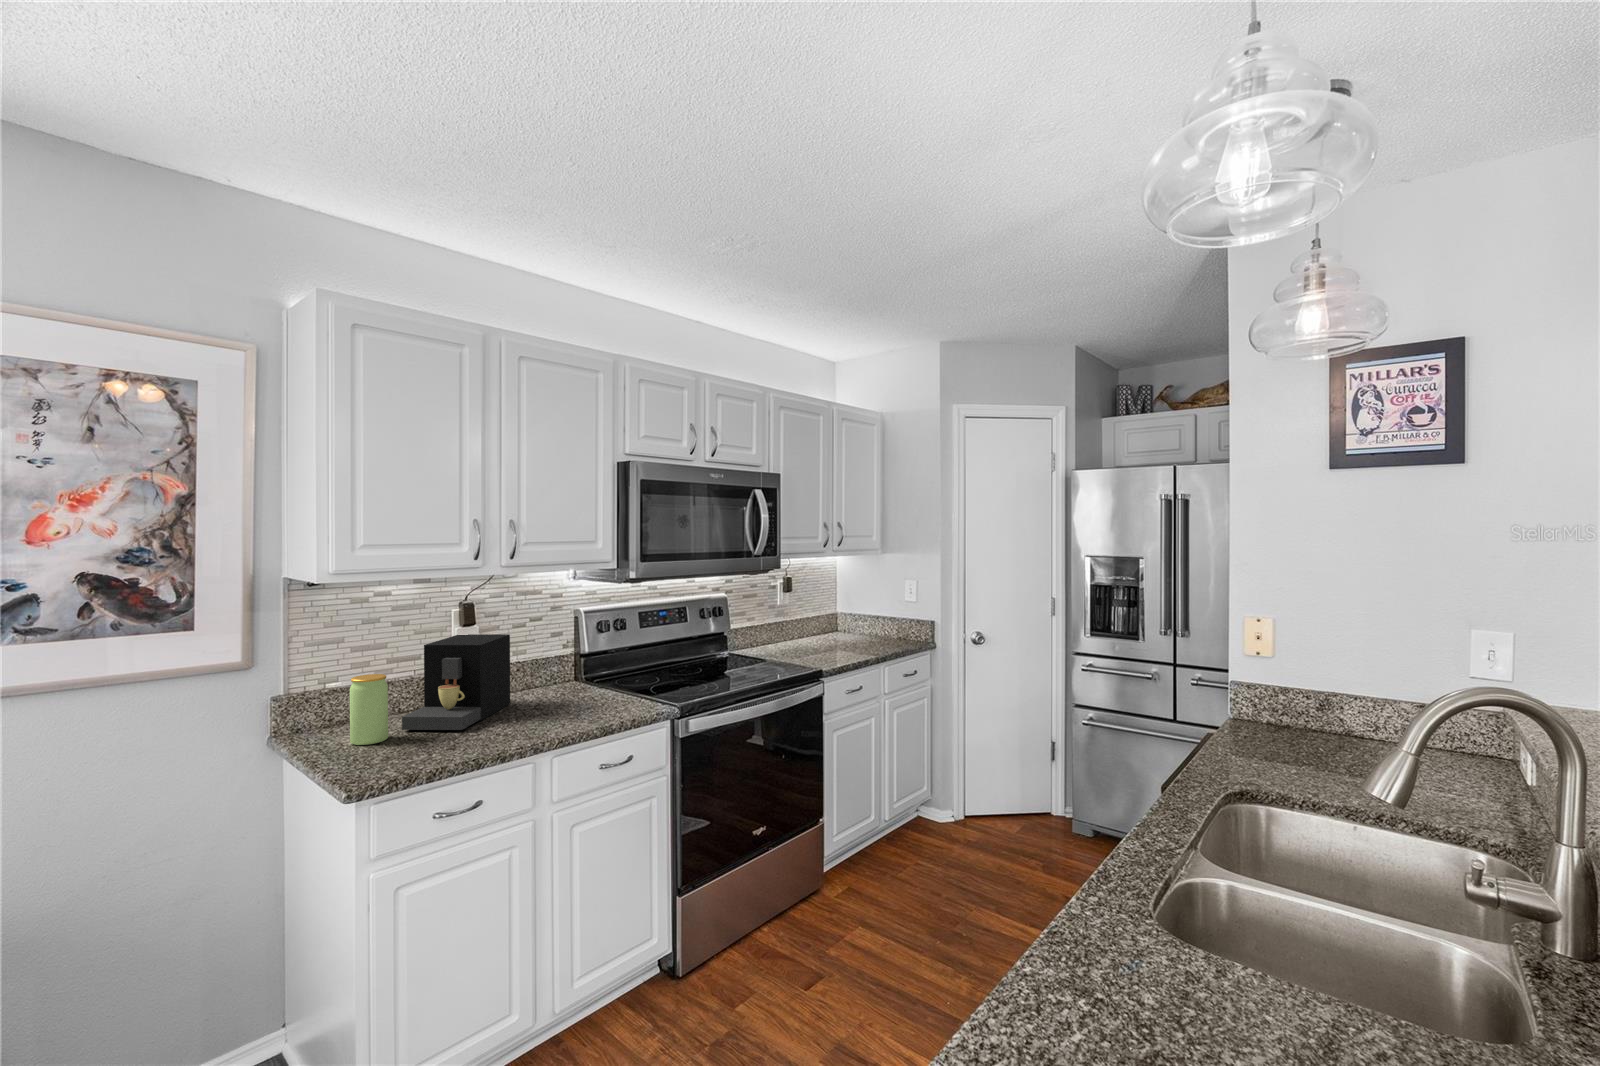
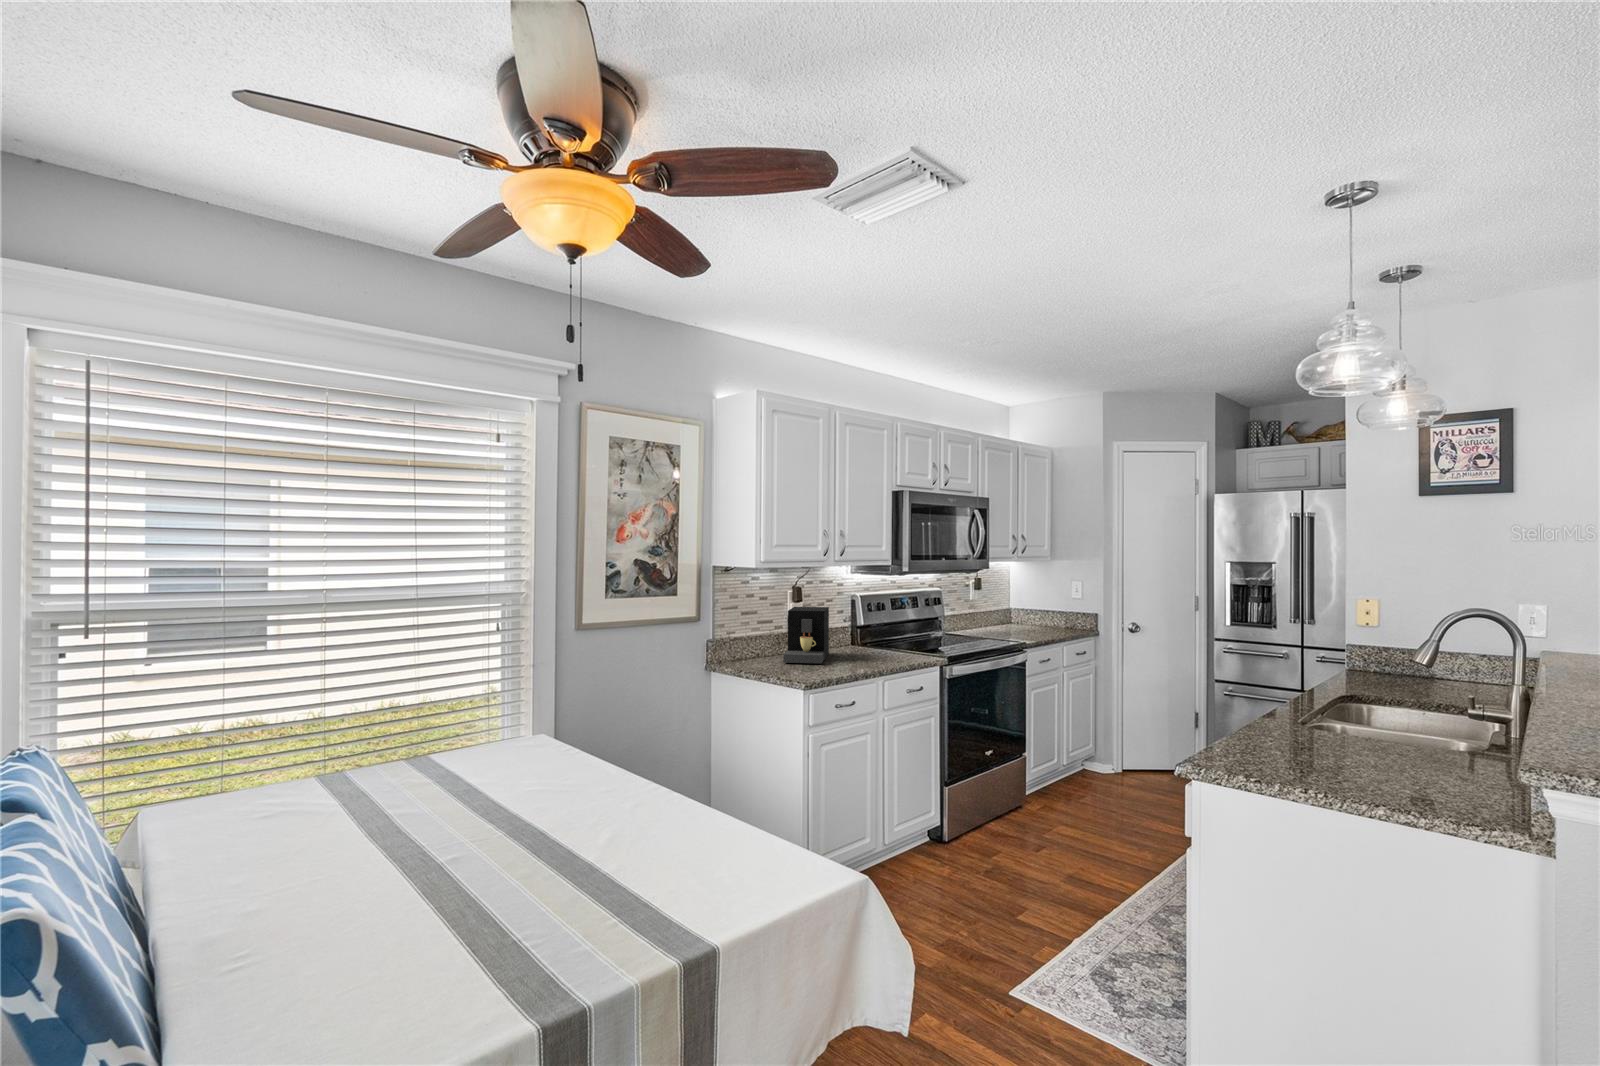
jar: present [350,674,388,745] -> none [761,626,781,668]

